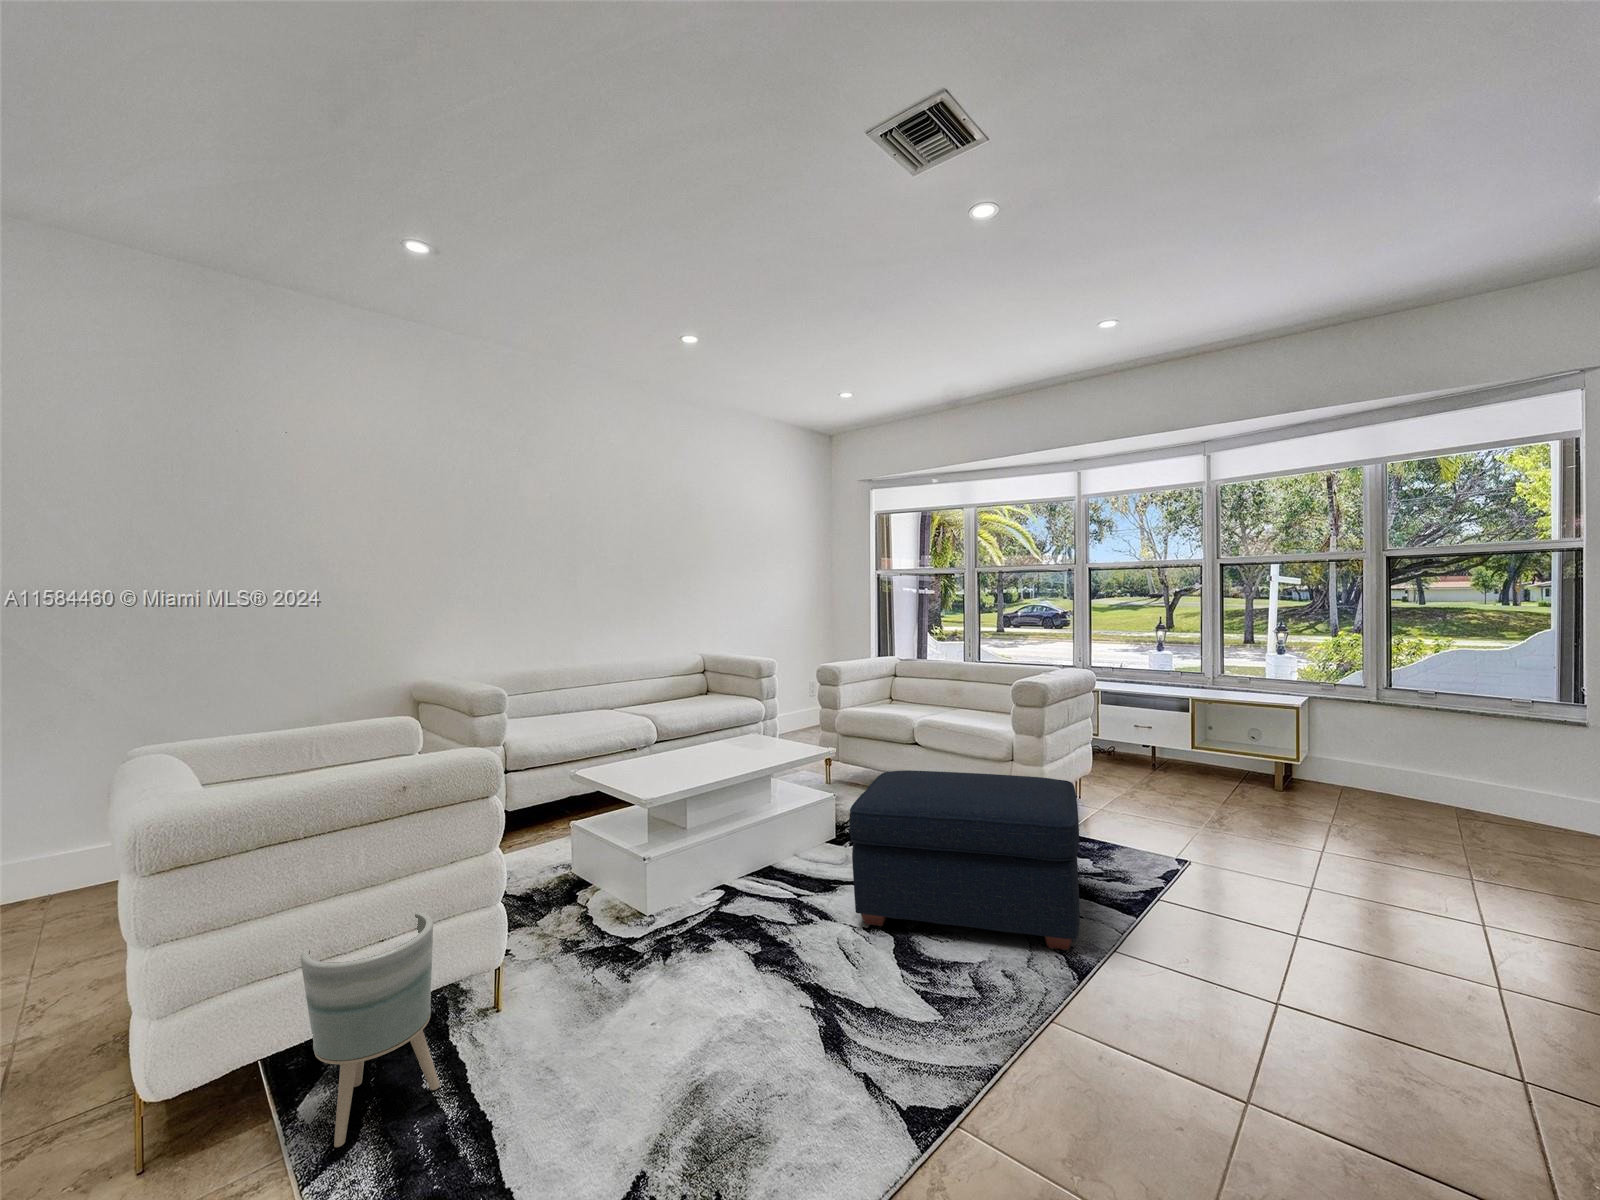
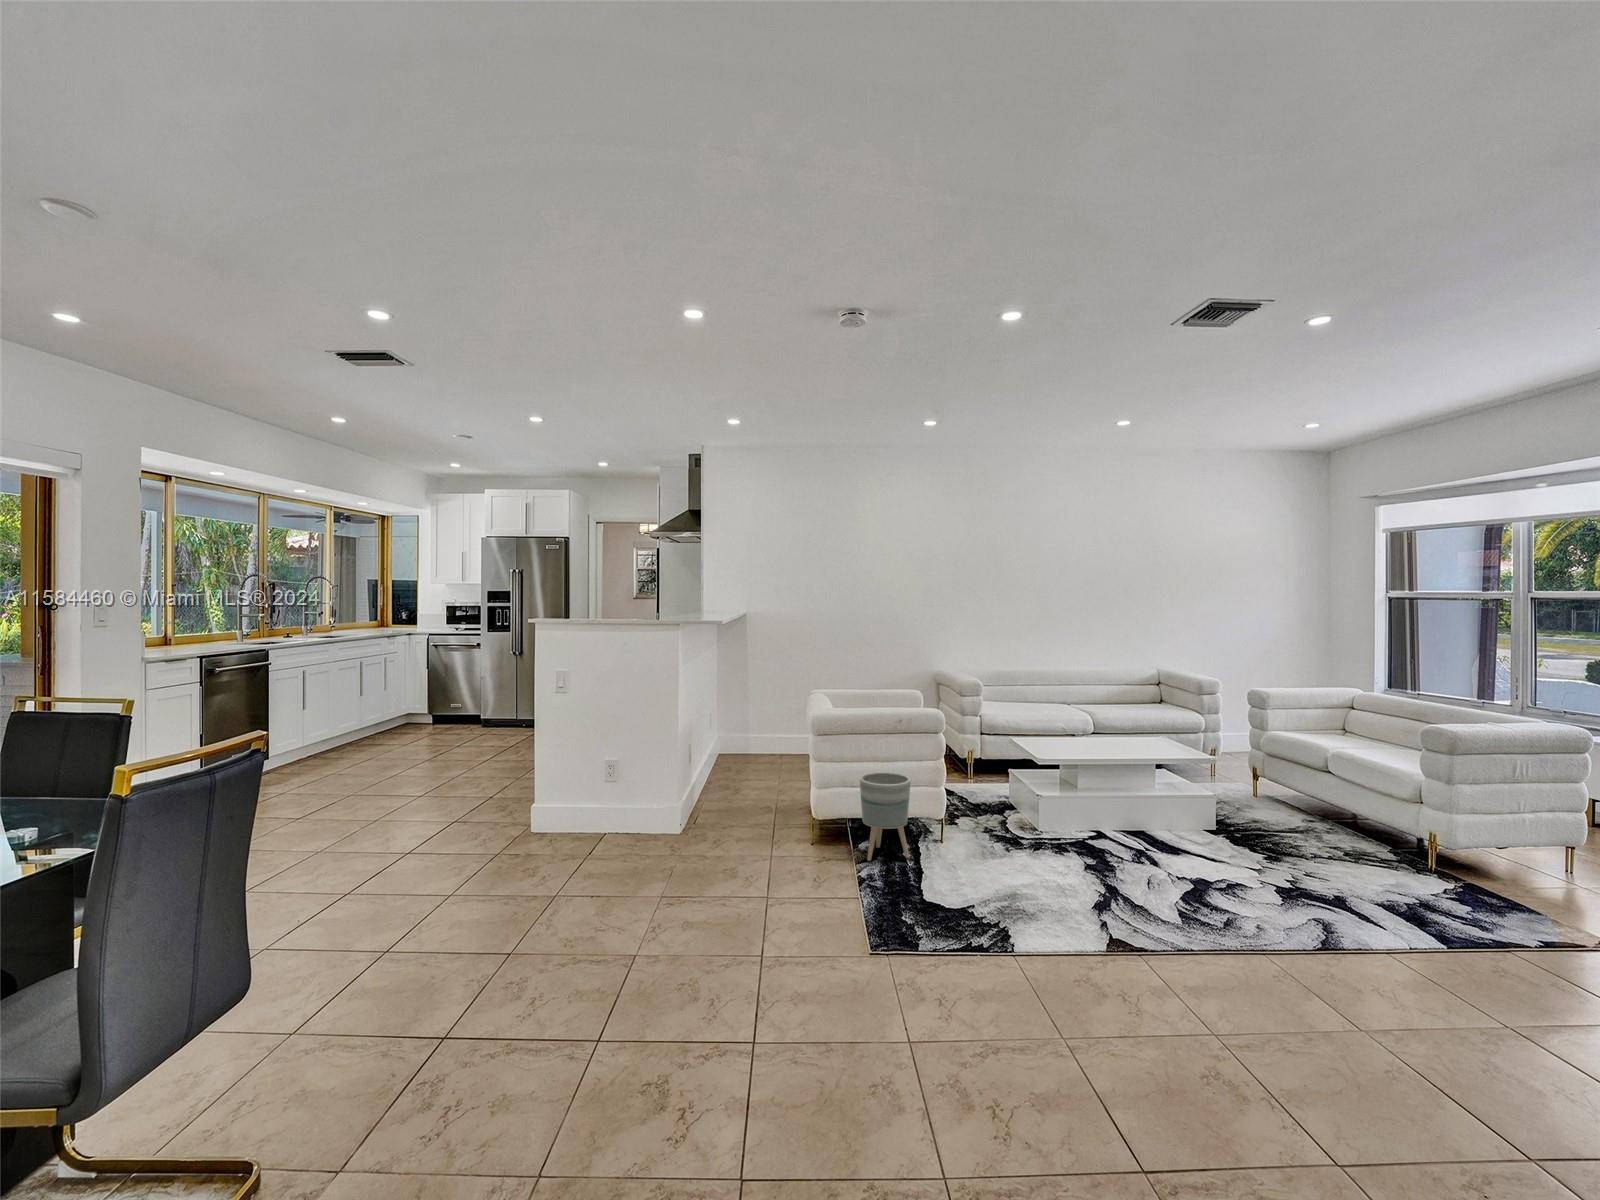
ottoman: present [849,770,1080,950] -> none [1172,778,1400,928]

